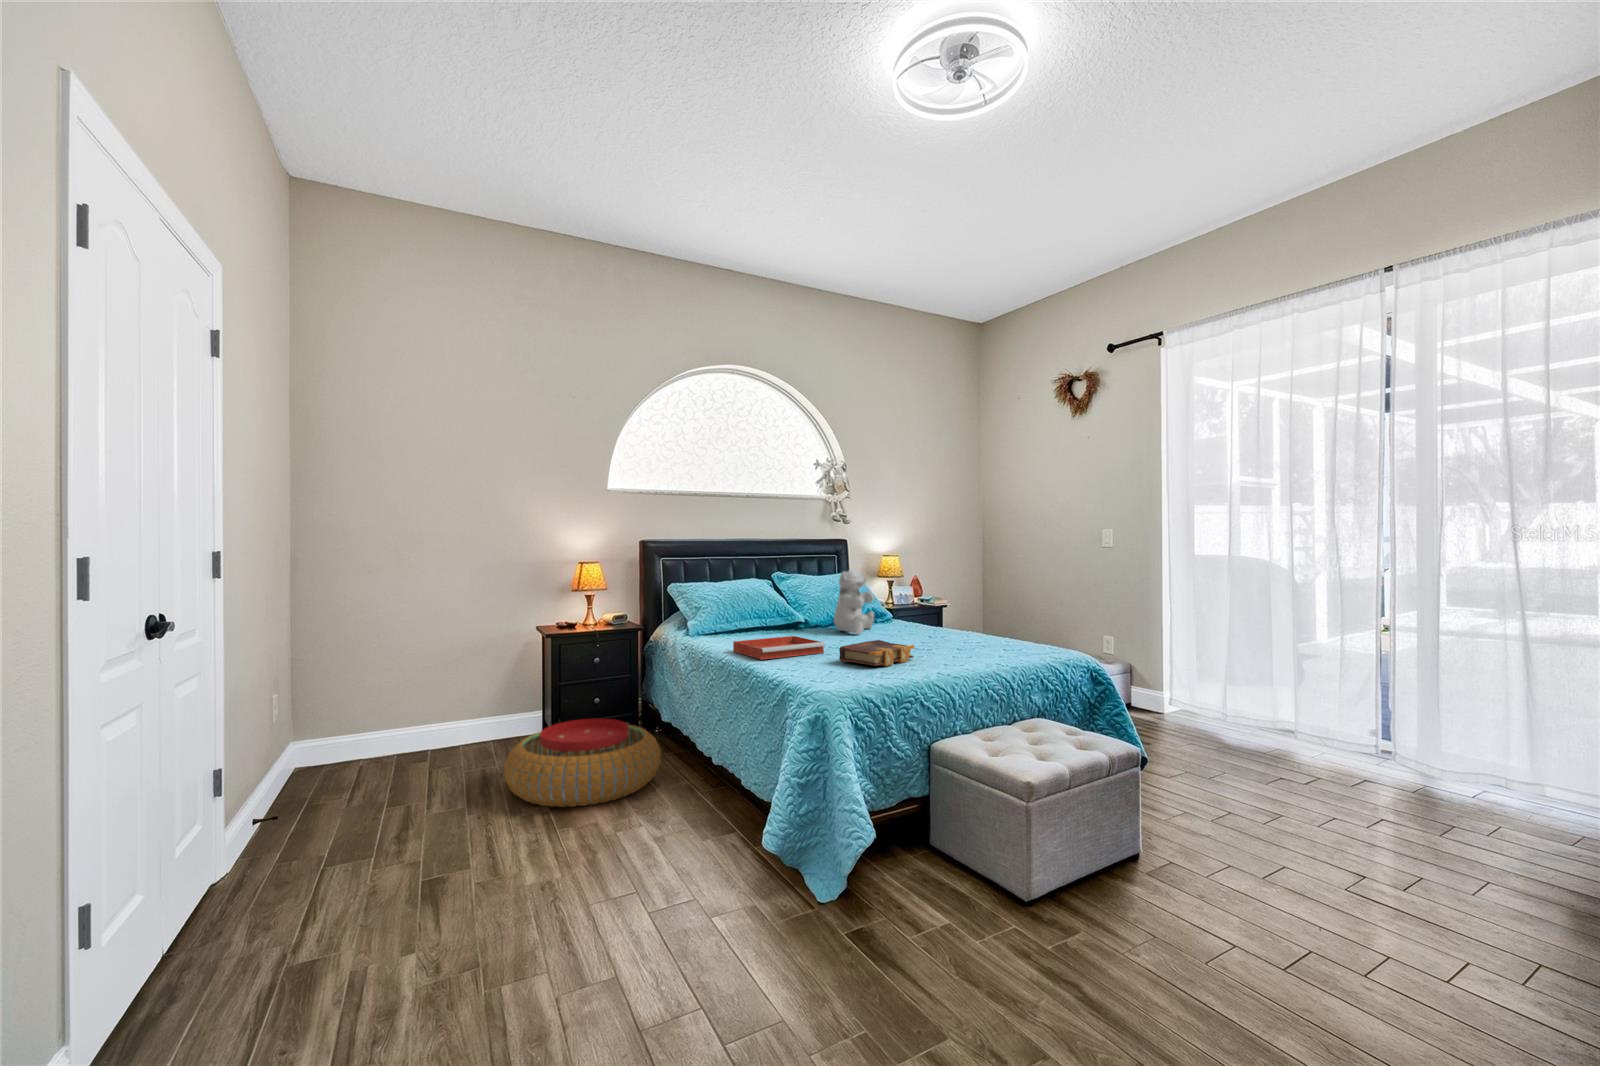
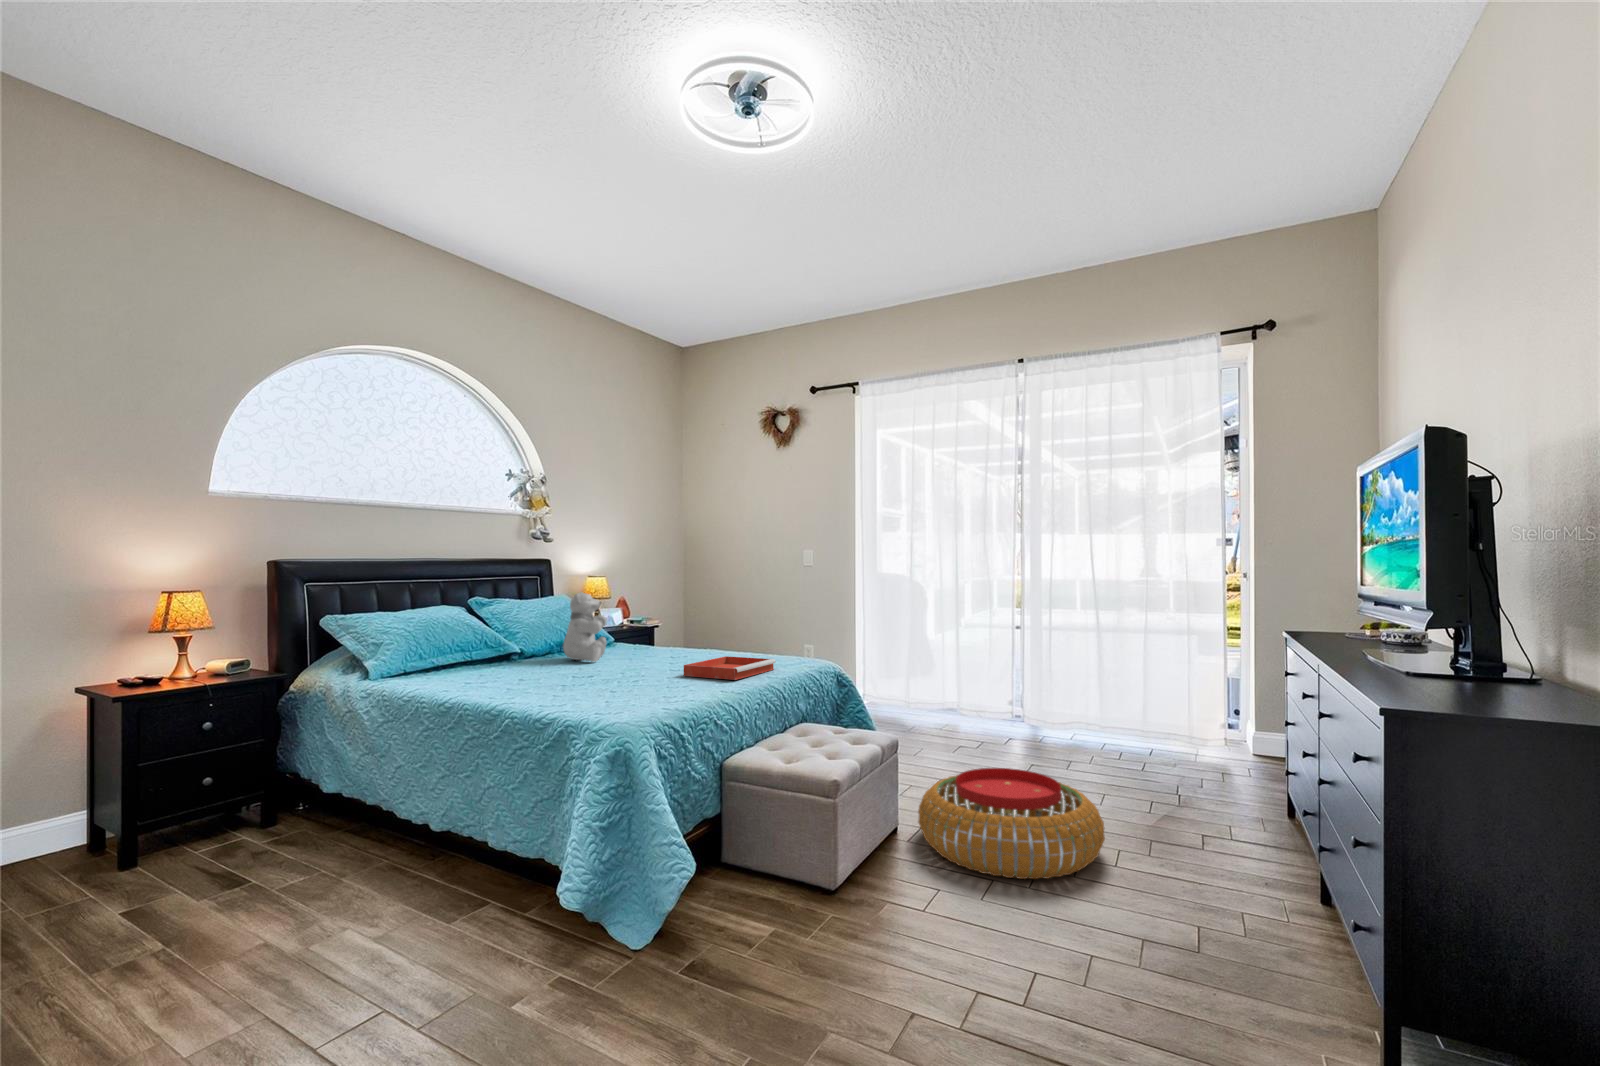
tray: present [733,636,825,660] -> present [684,656,776,680]
book: present [839,640,914,666] -> none [605,664,681,690]
pouf: present [504,719,661,807] -> present [918,768,1105,879]

